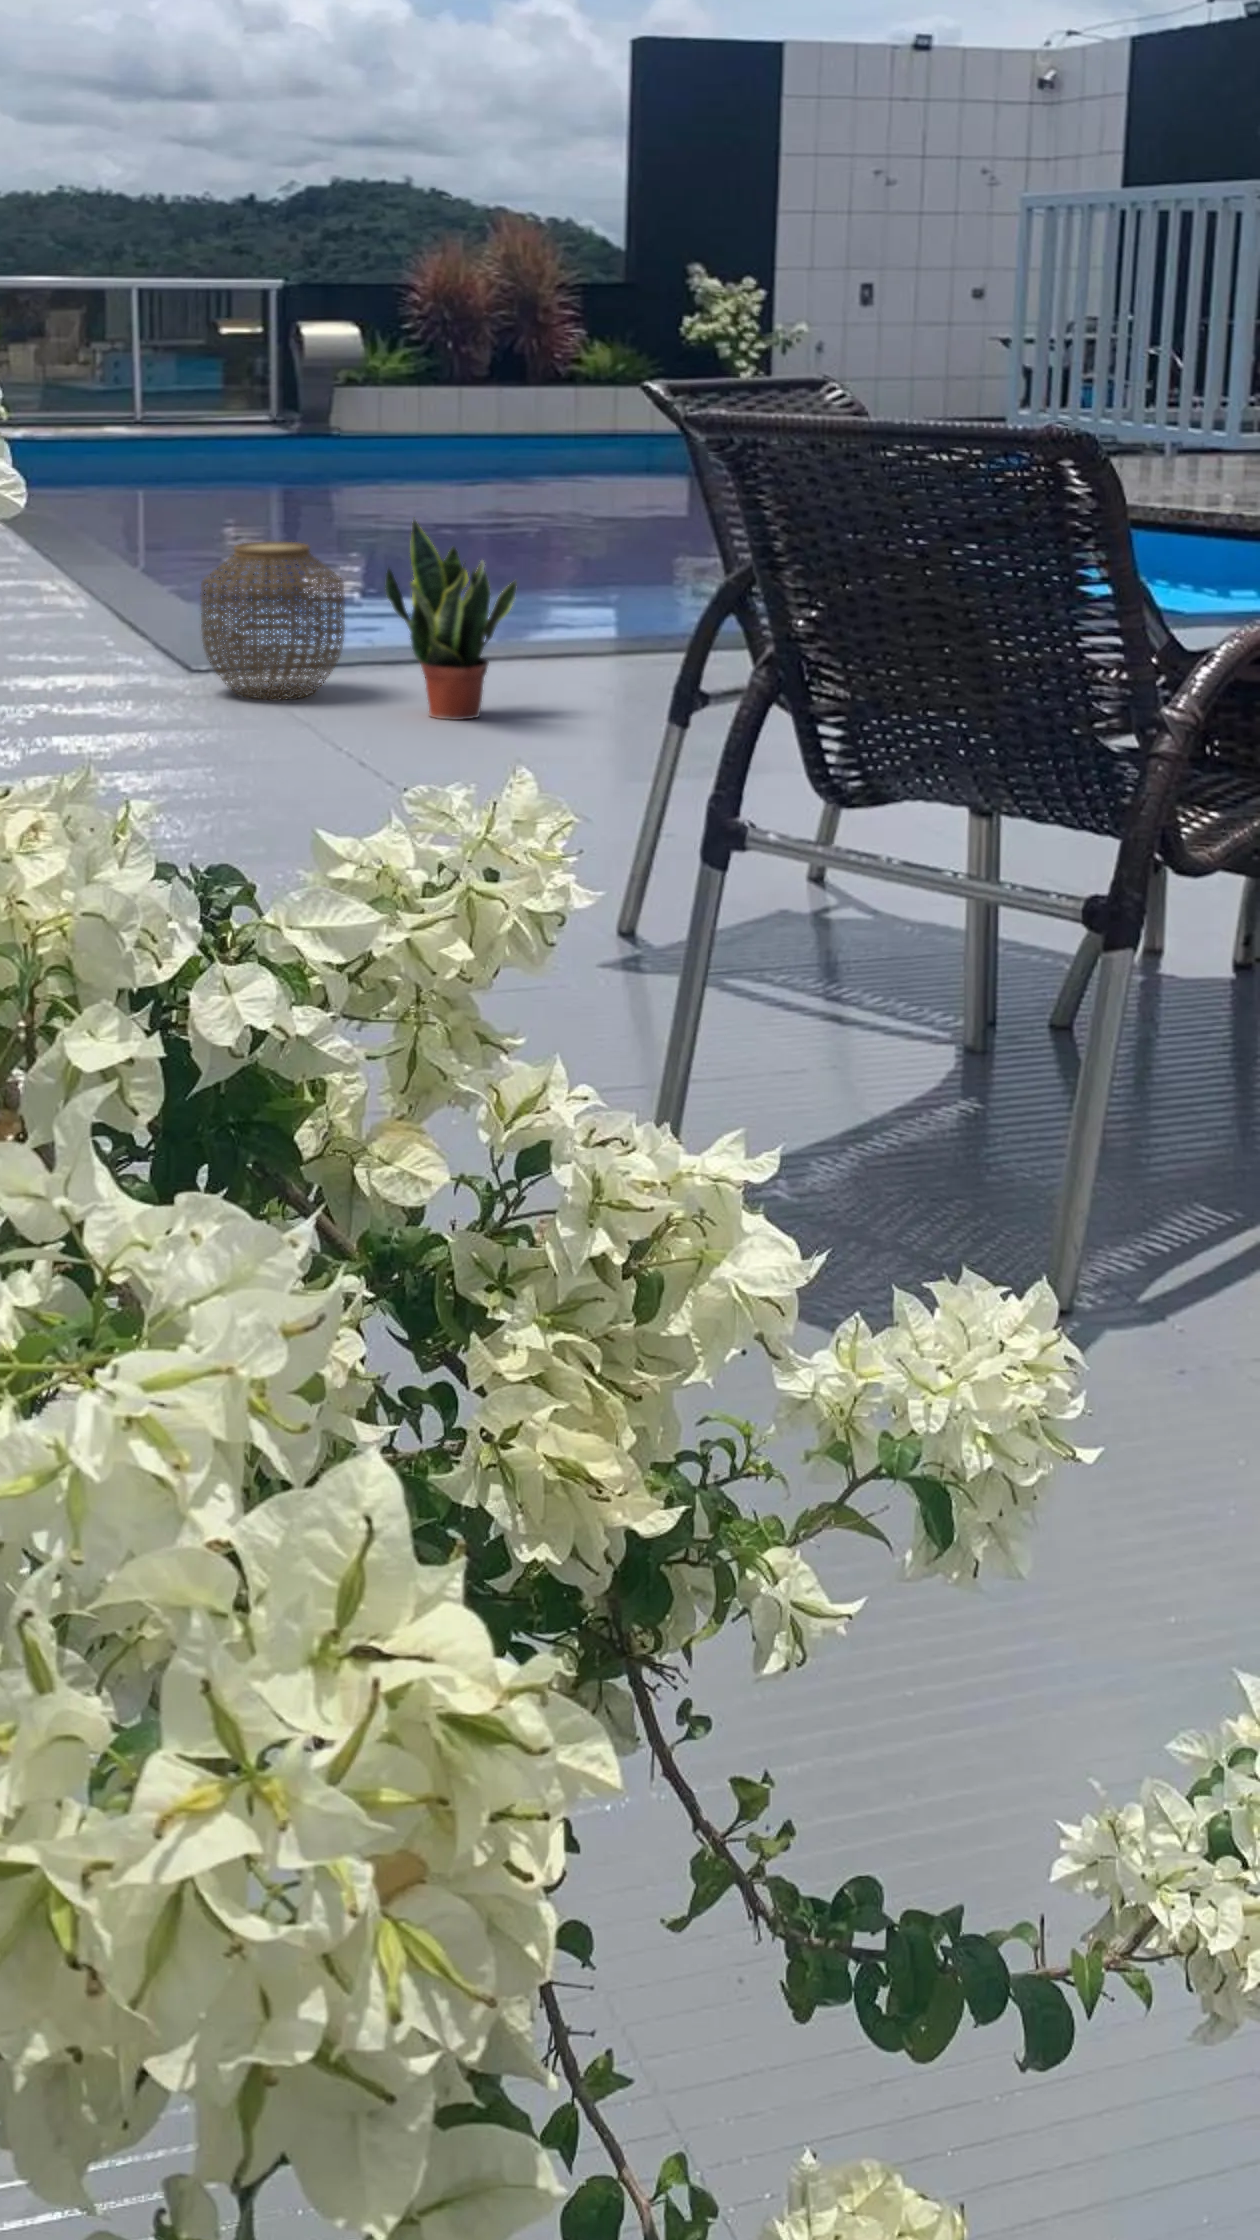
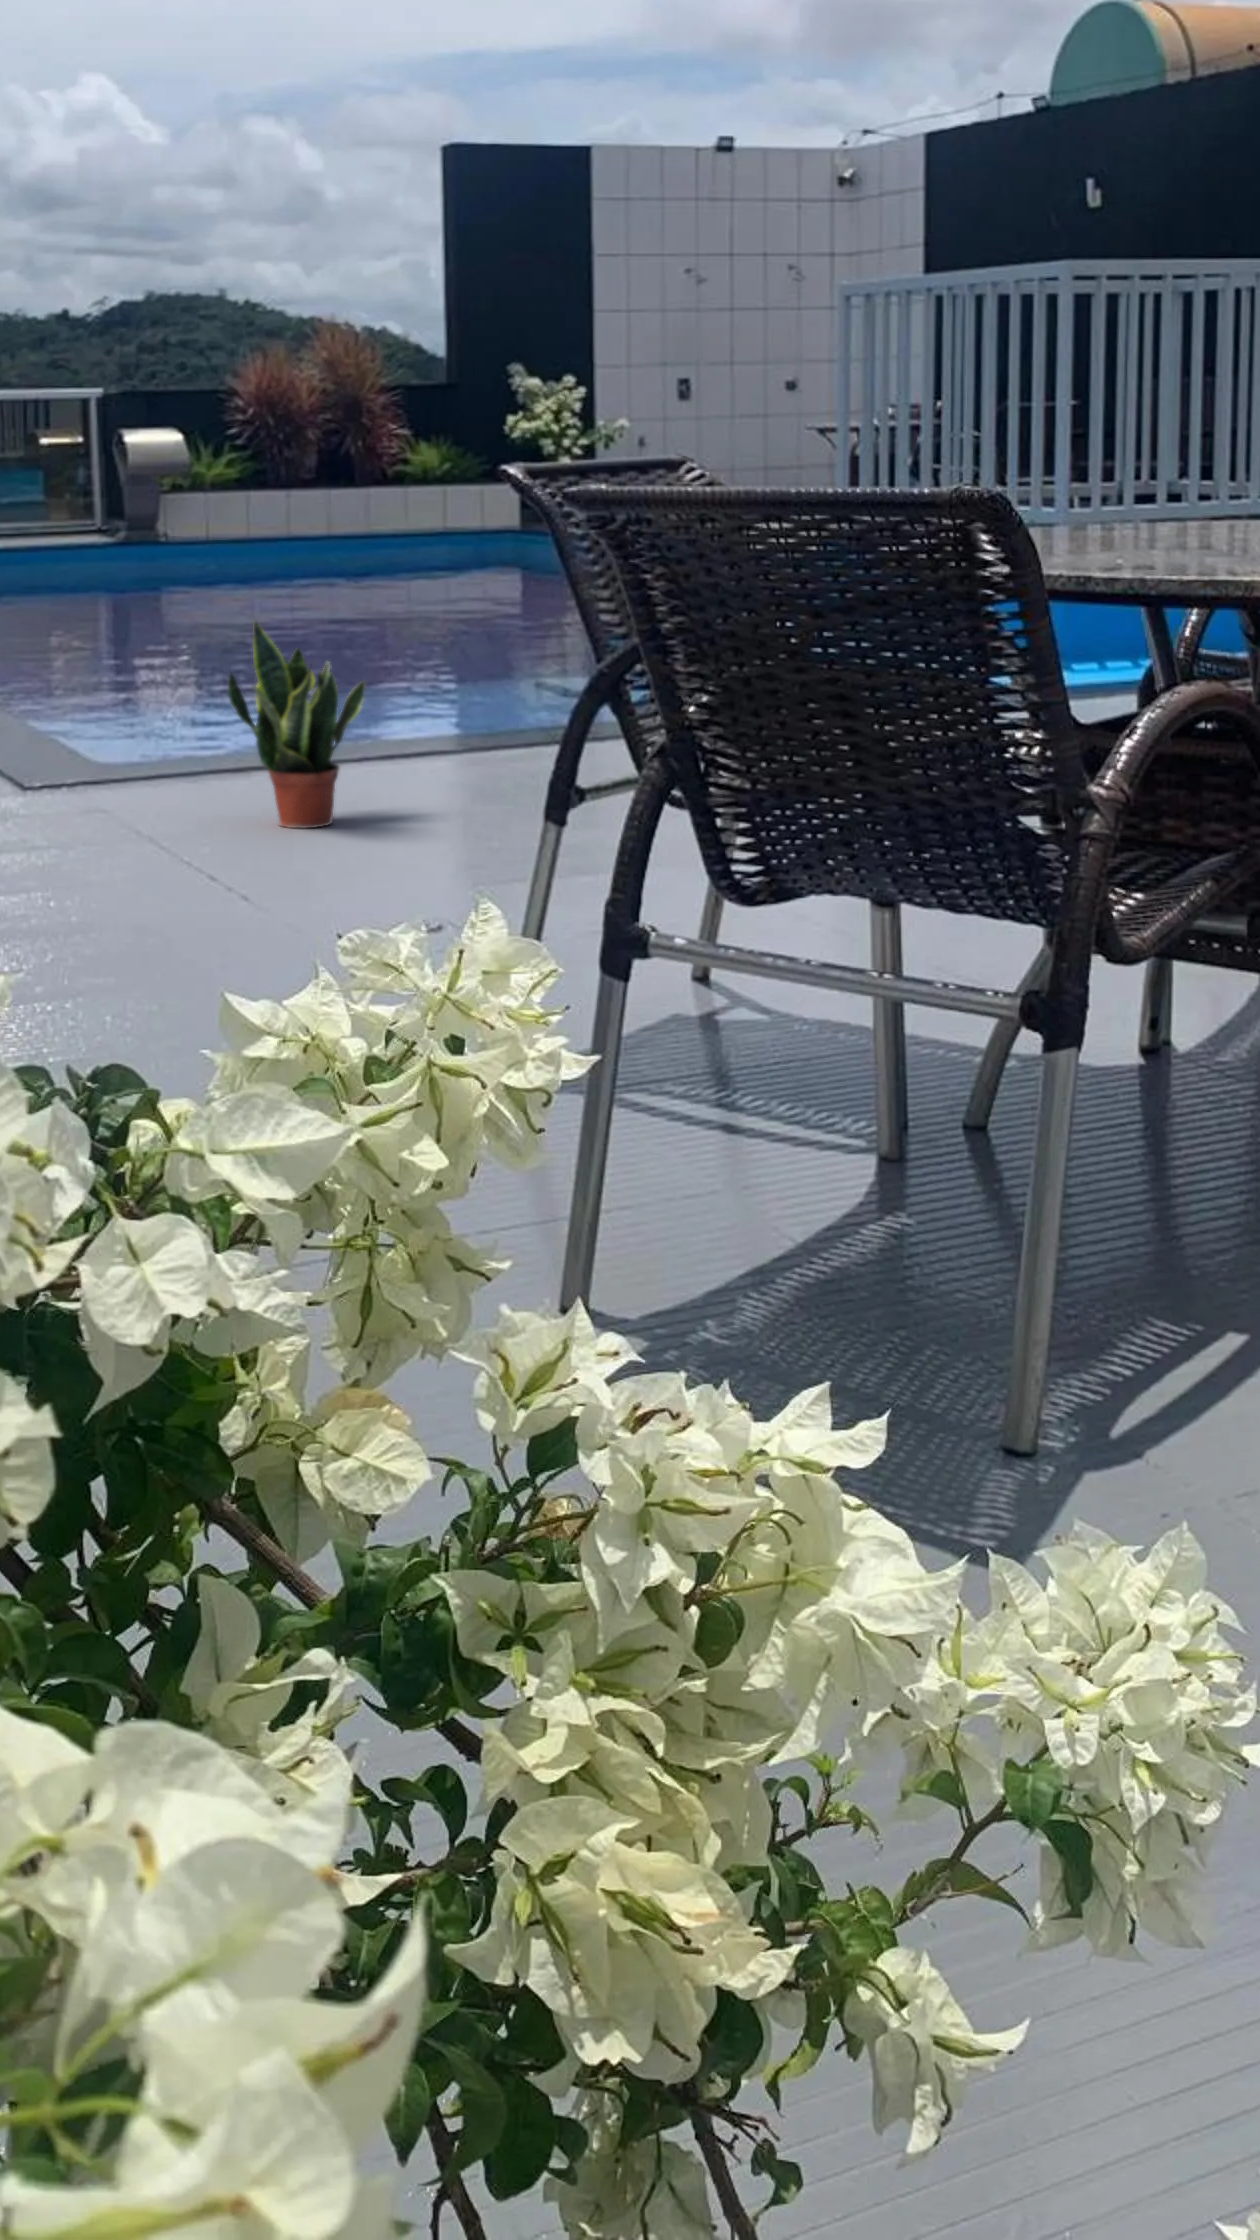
woven basket: present [201,542,345,699] -> none [32,650,185,816]

